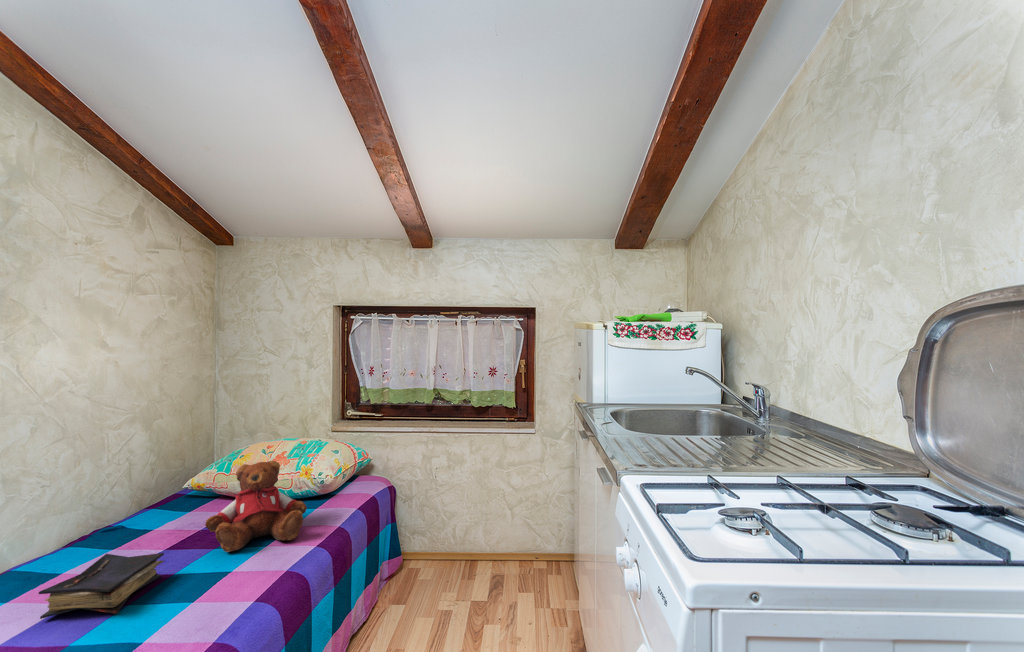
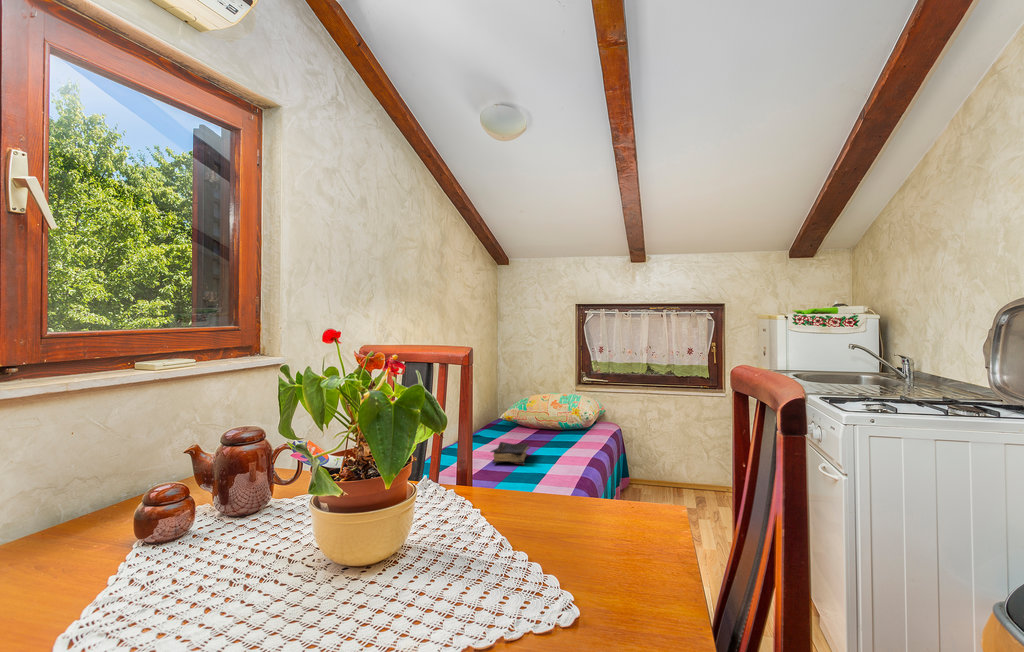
teddy bear: present [205,461,307,552] -> none [536,402,588,449]

